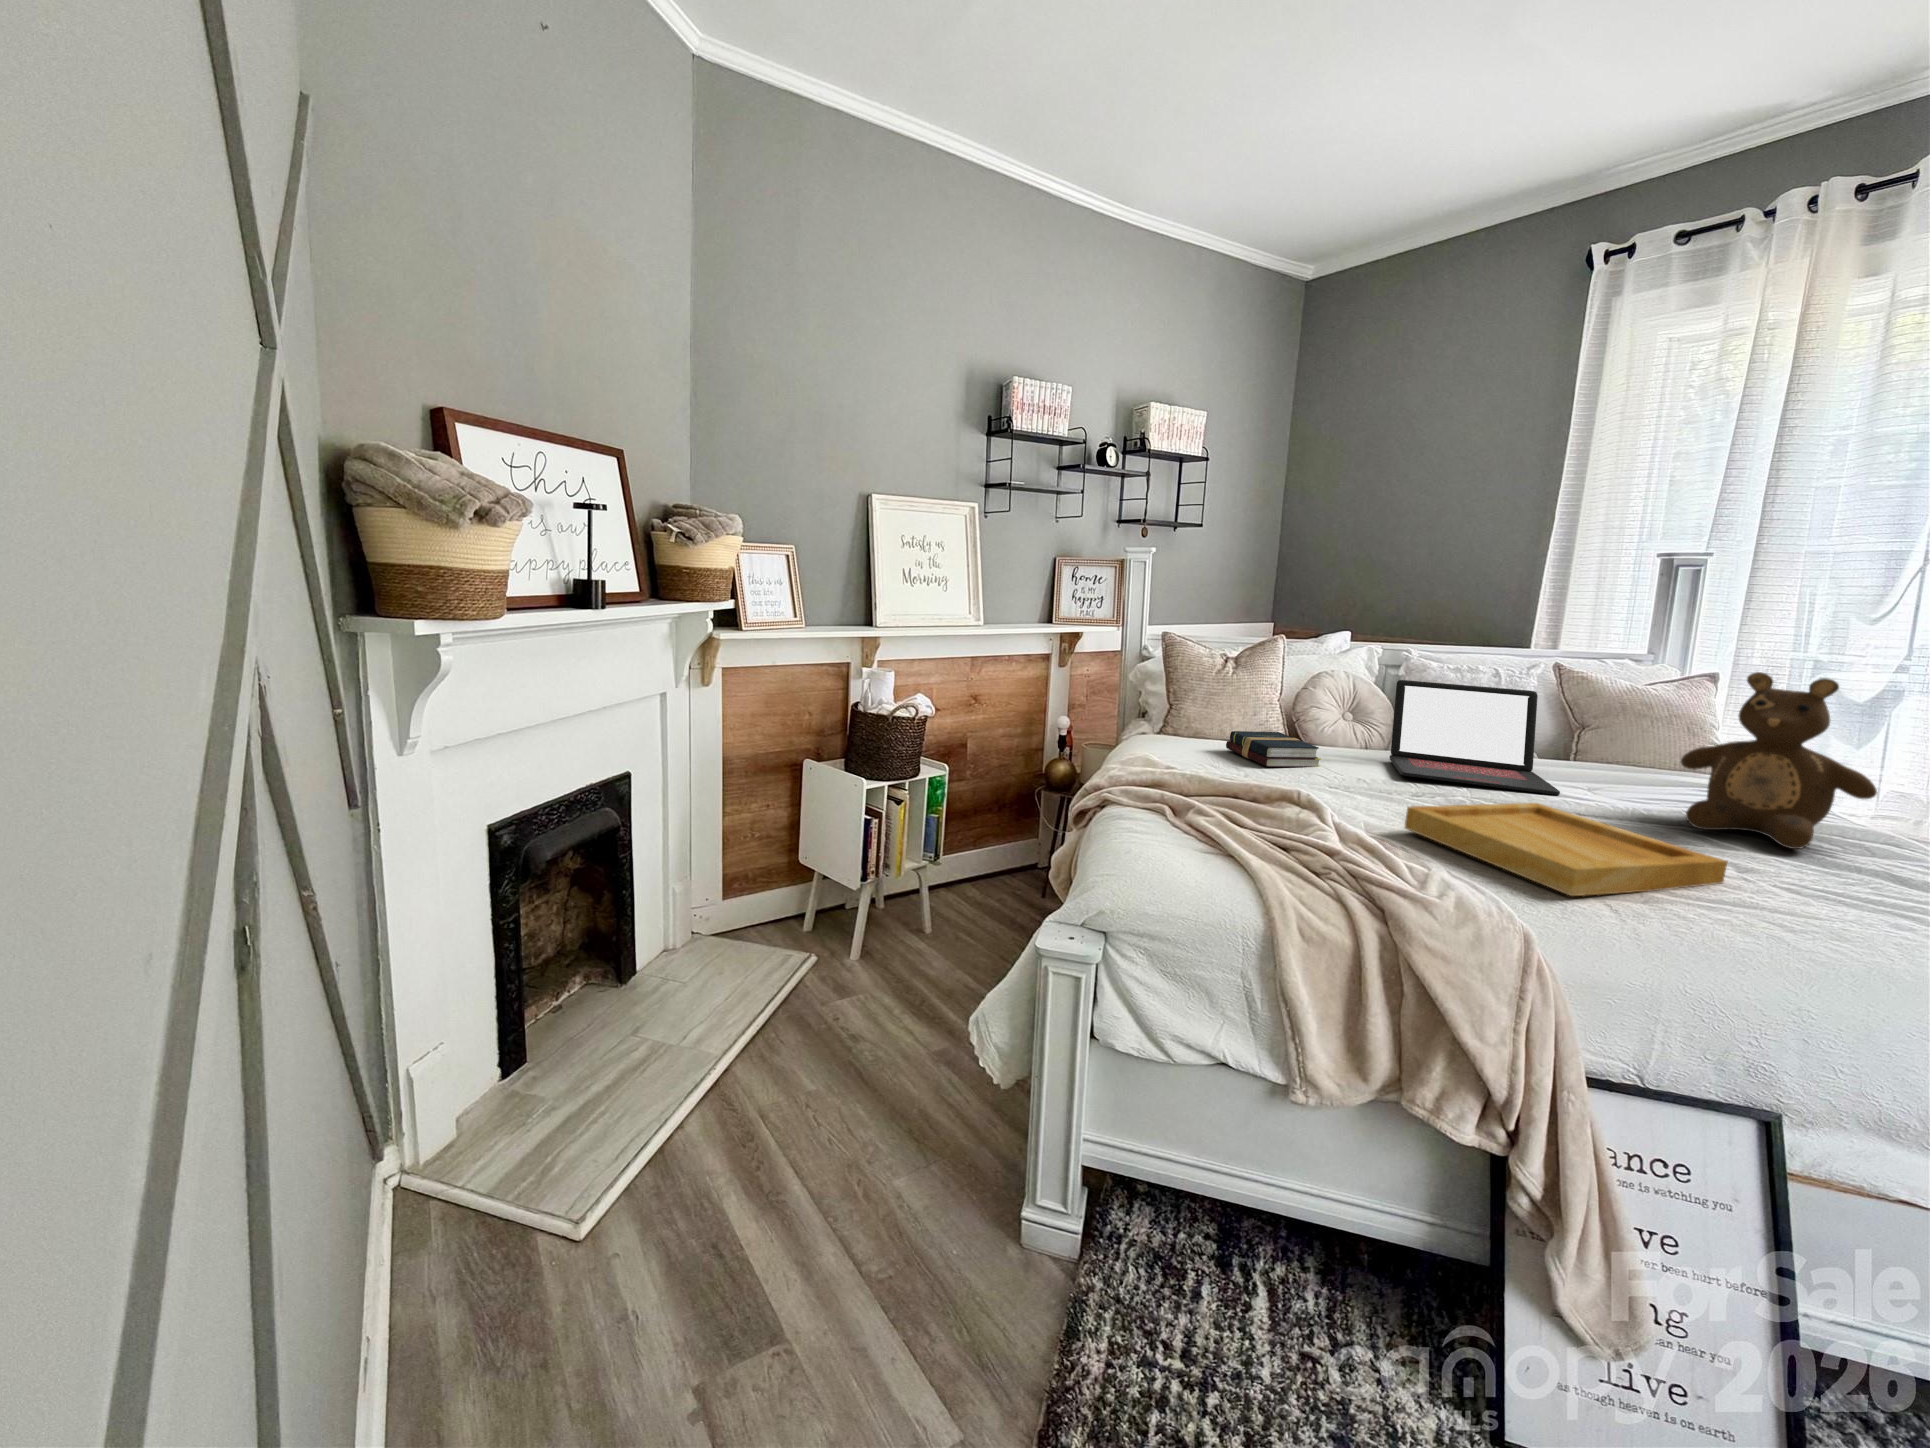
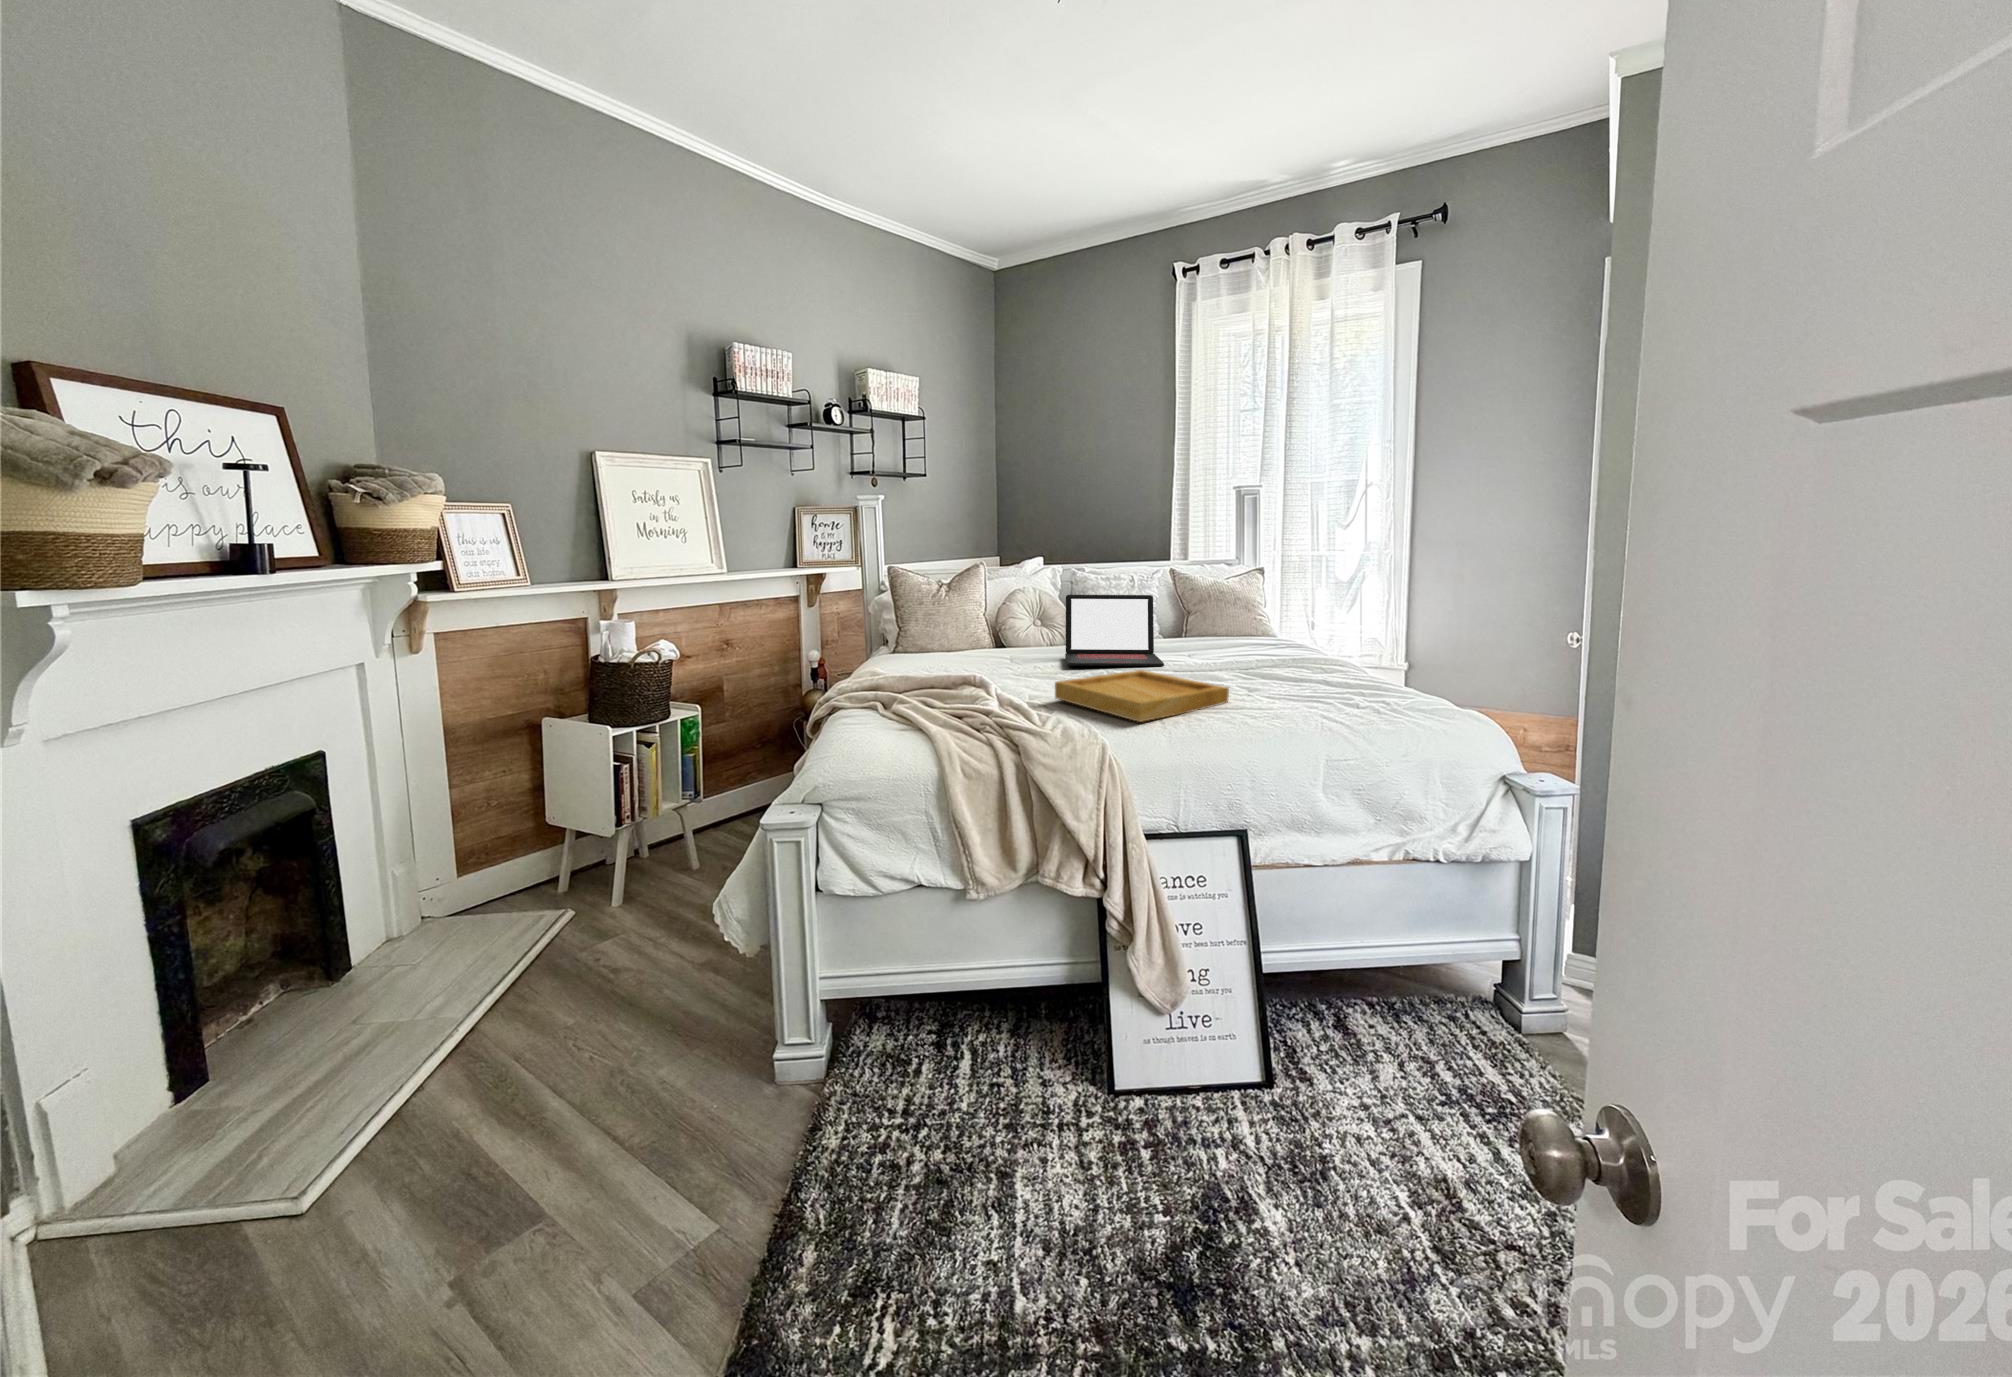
teddy bear: present [1681,672,1877,849] -> none [1223,567,1311,678]
hardback book: present [1226,731,1321,767] -> none [948,645,1016,672]

